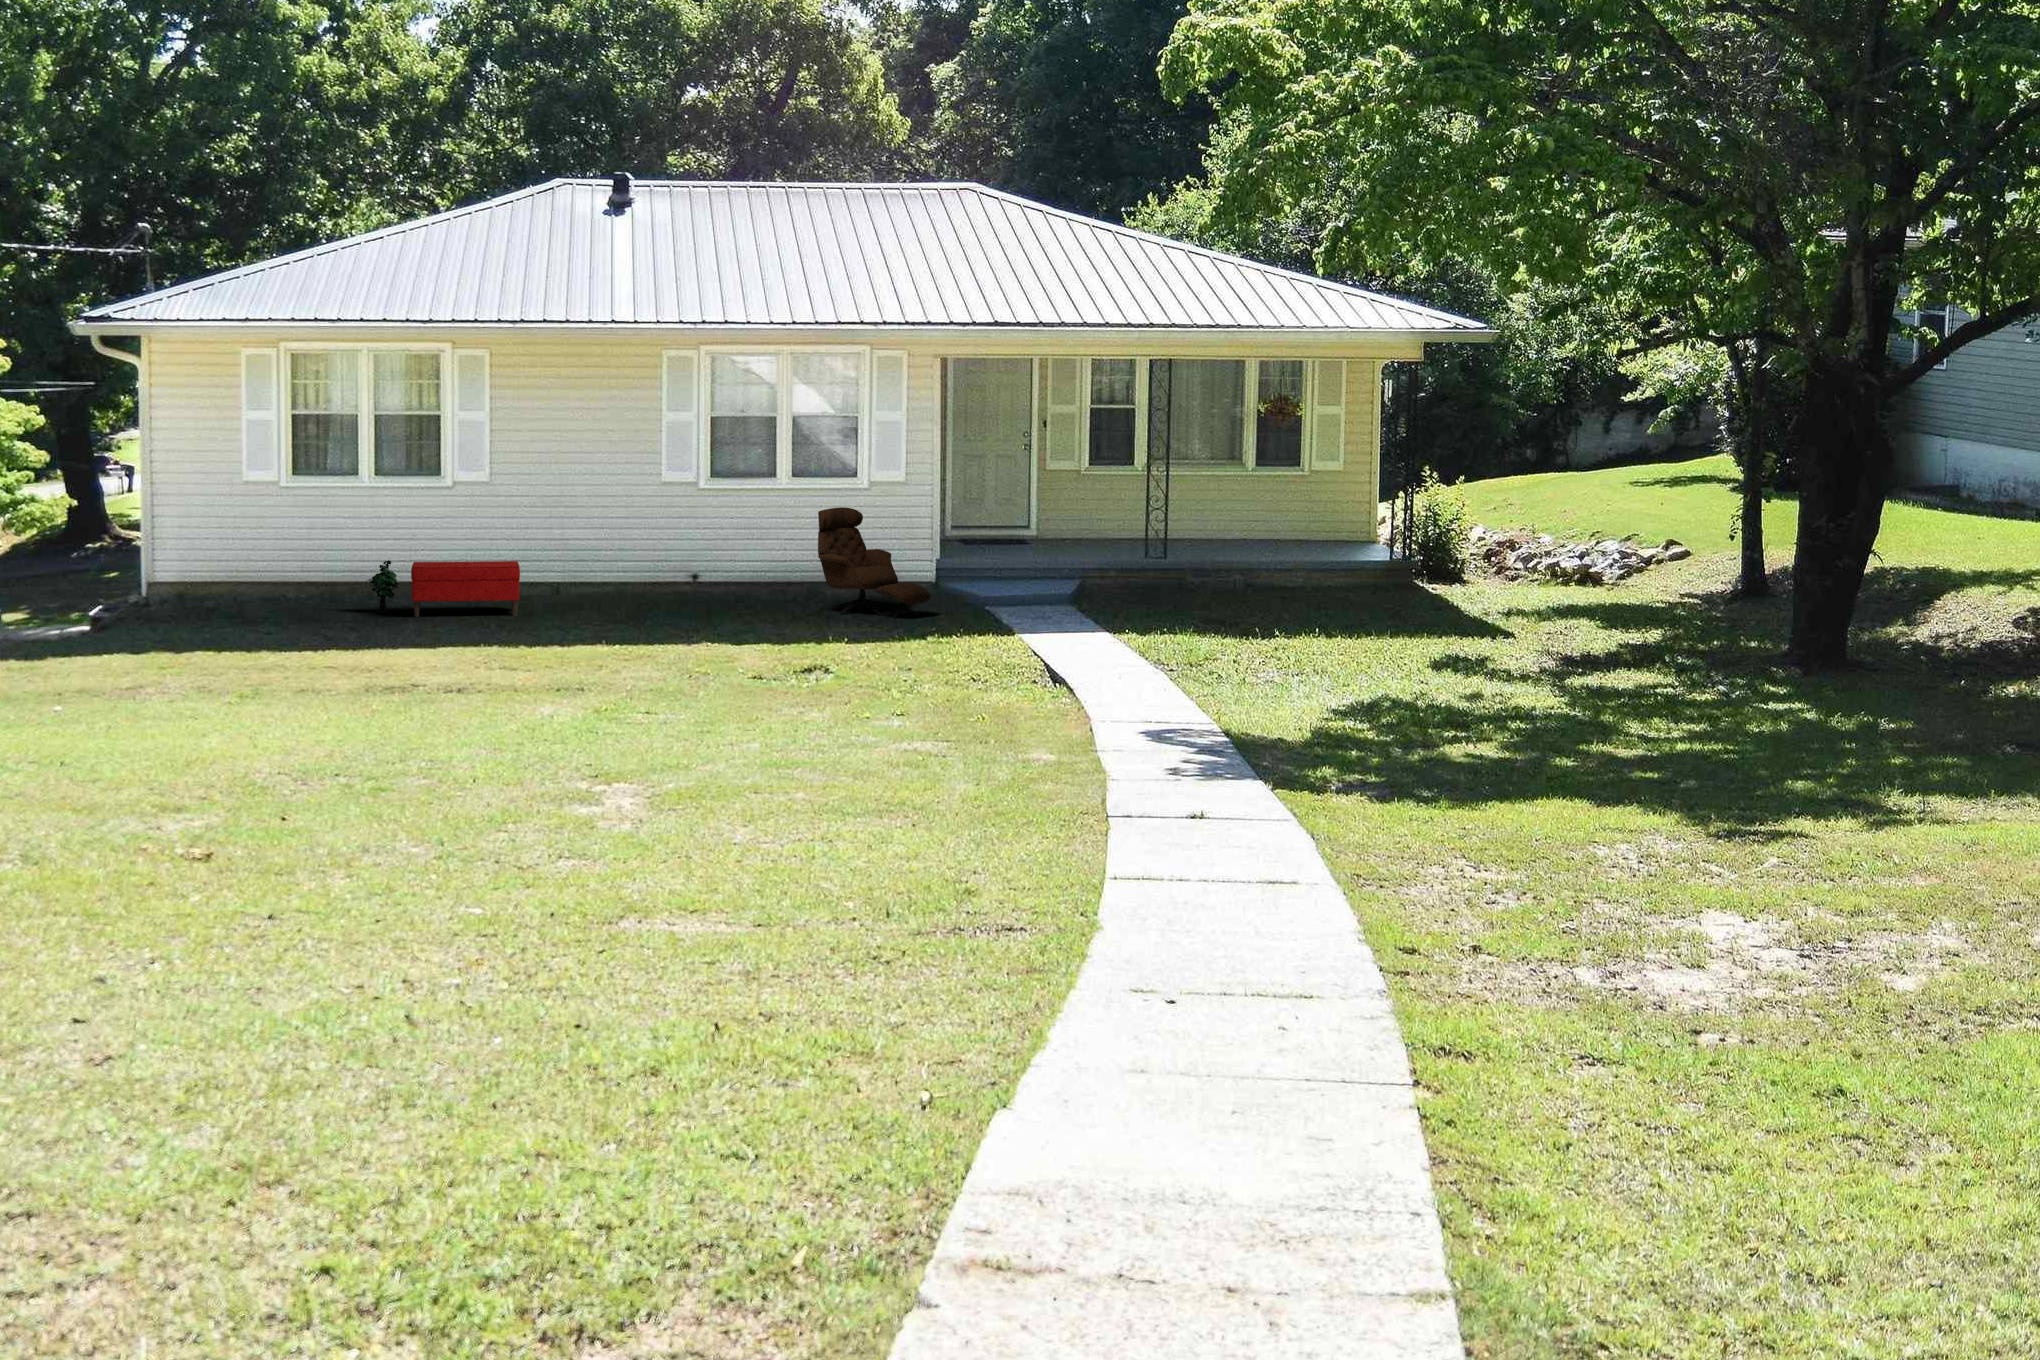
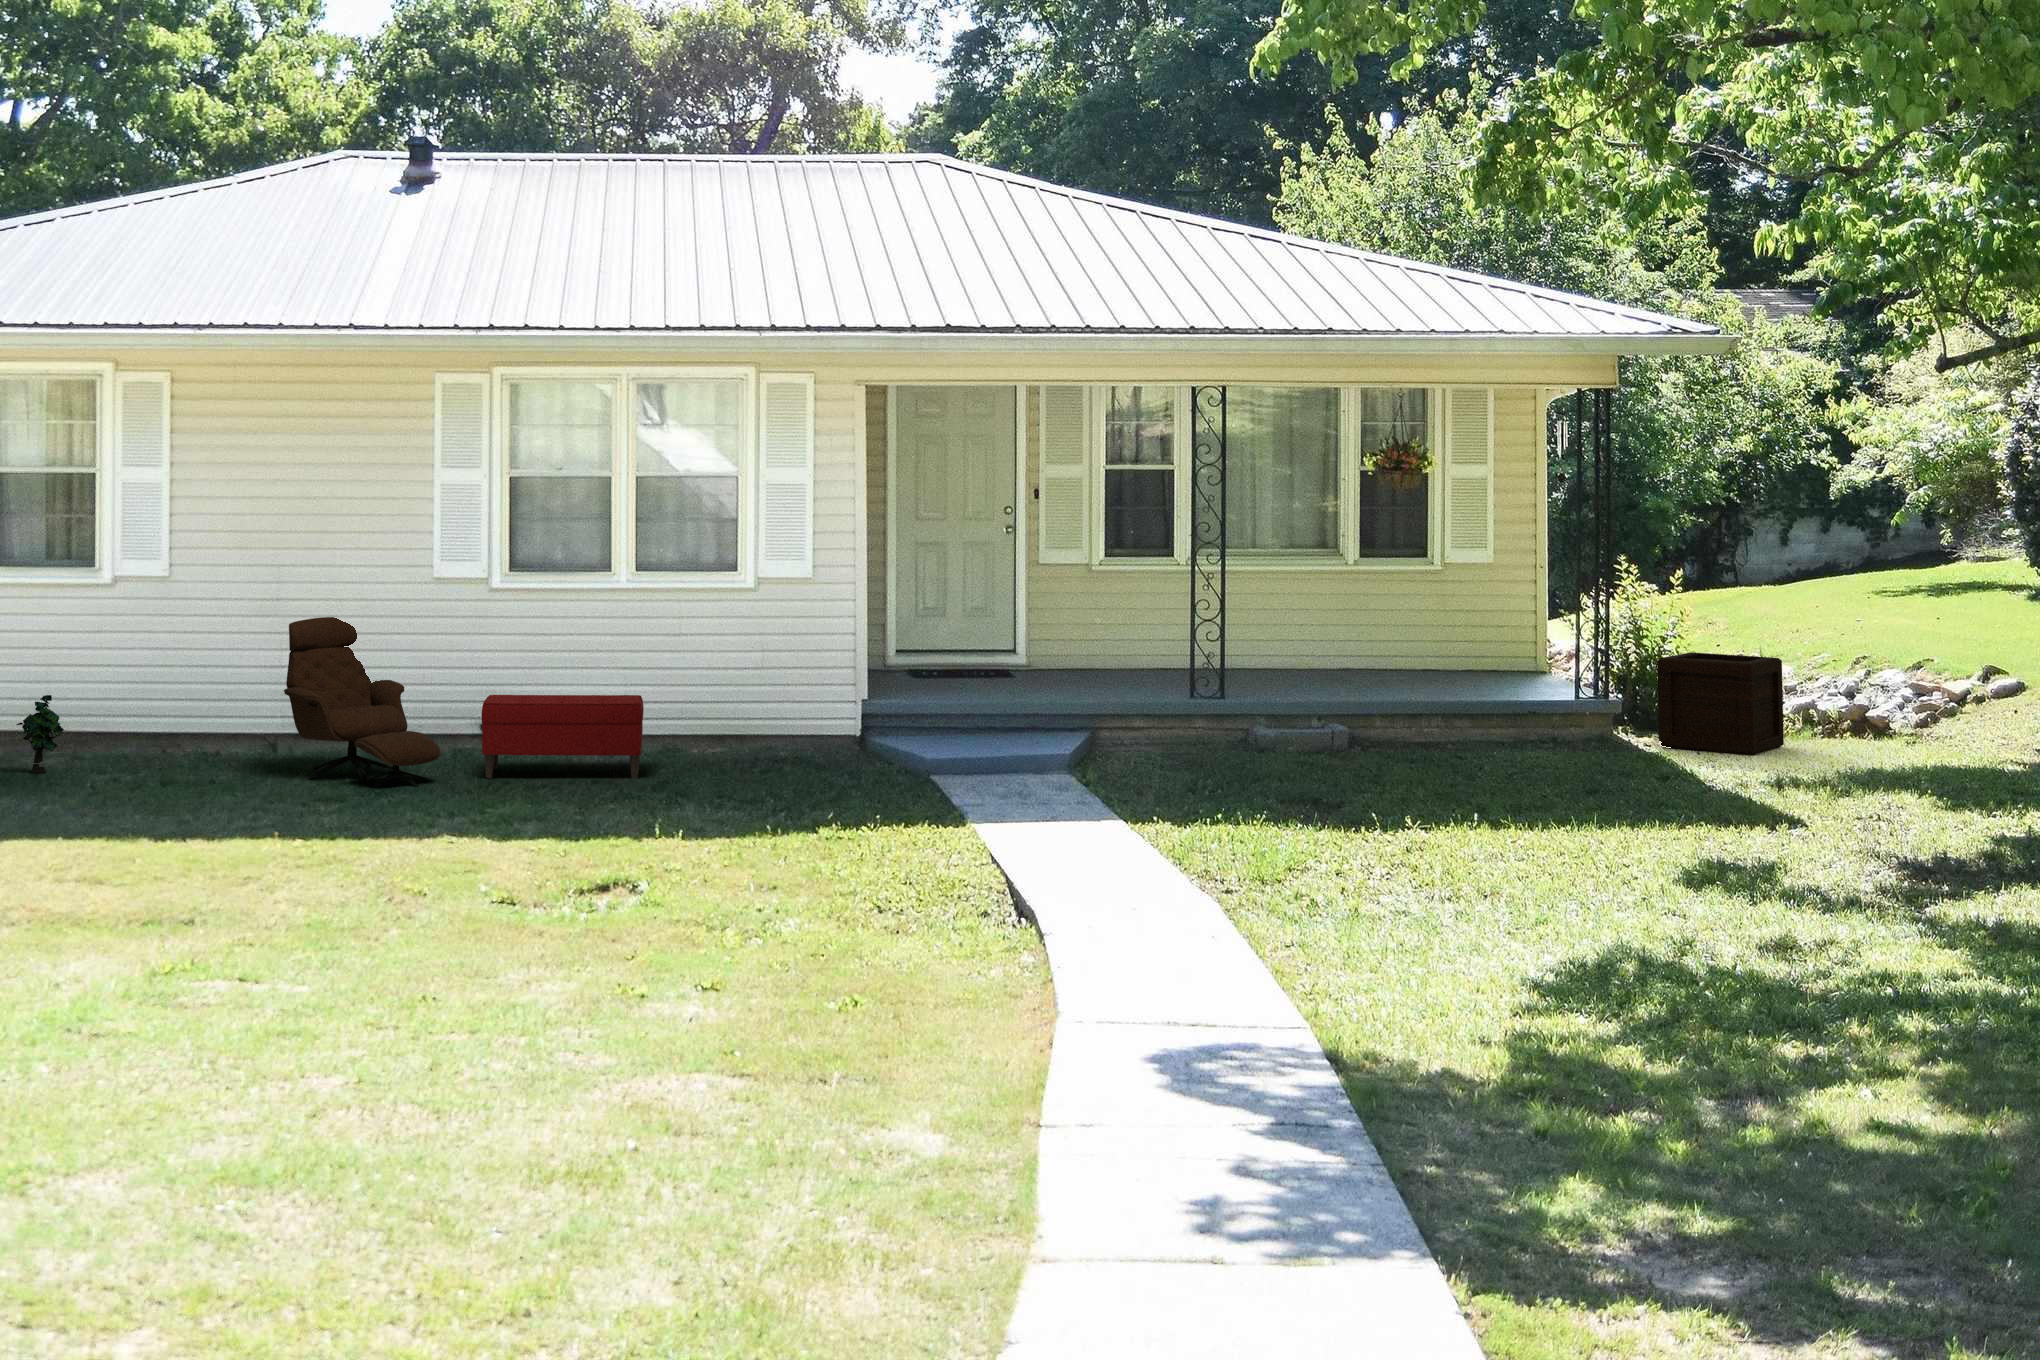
lounge chair: present [818,507,930,619] -> present [284,617,441,788]
wooden crate: none [1447,531,1527,597] -> present [1657,652,1784,755]
bench: present [411,561,520,617] -> present [481,695,644,779]

